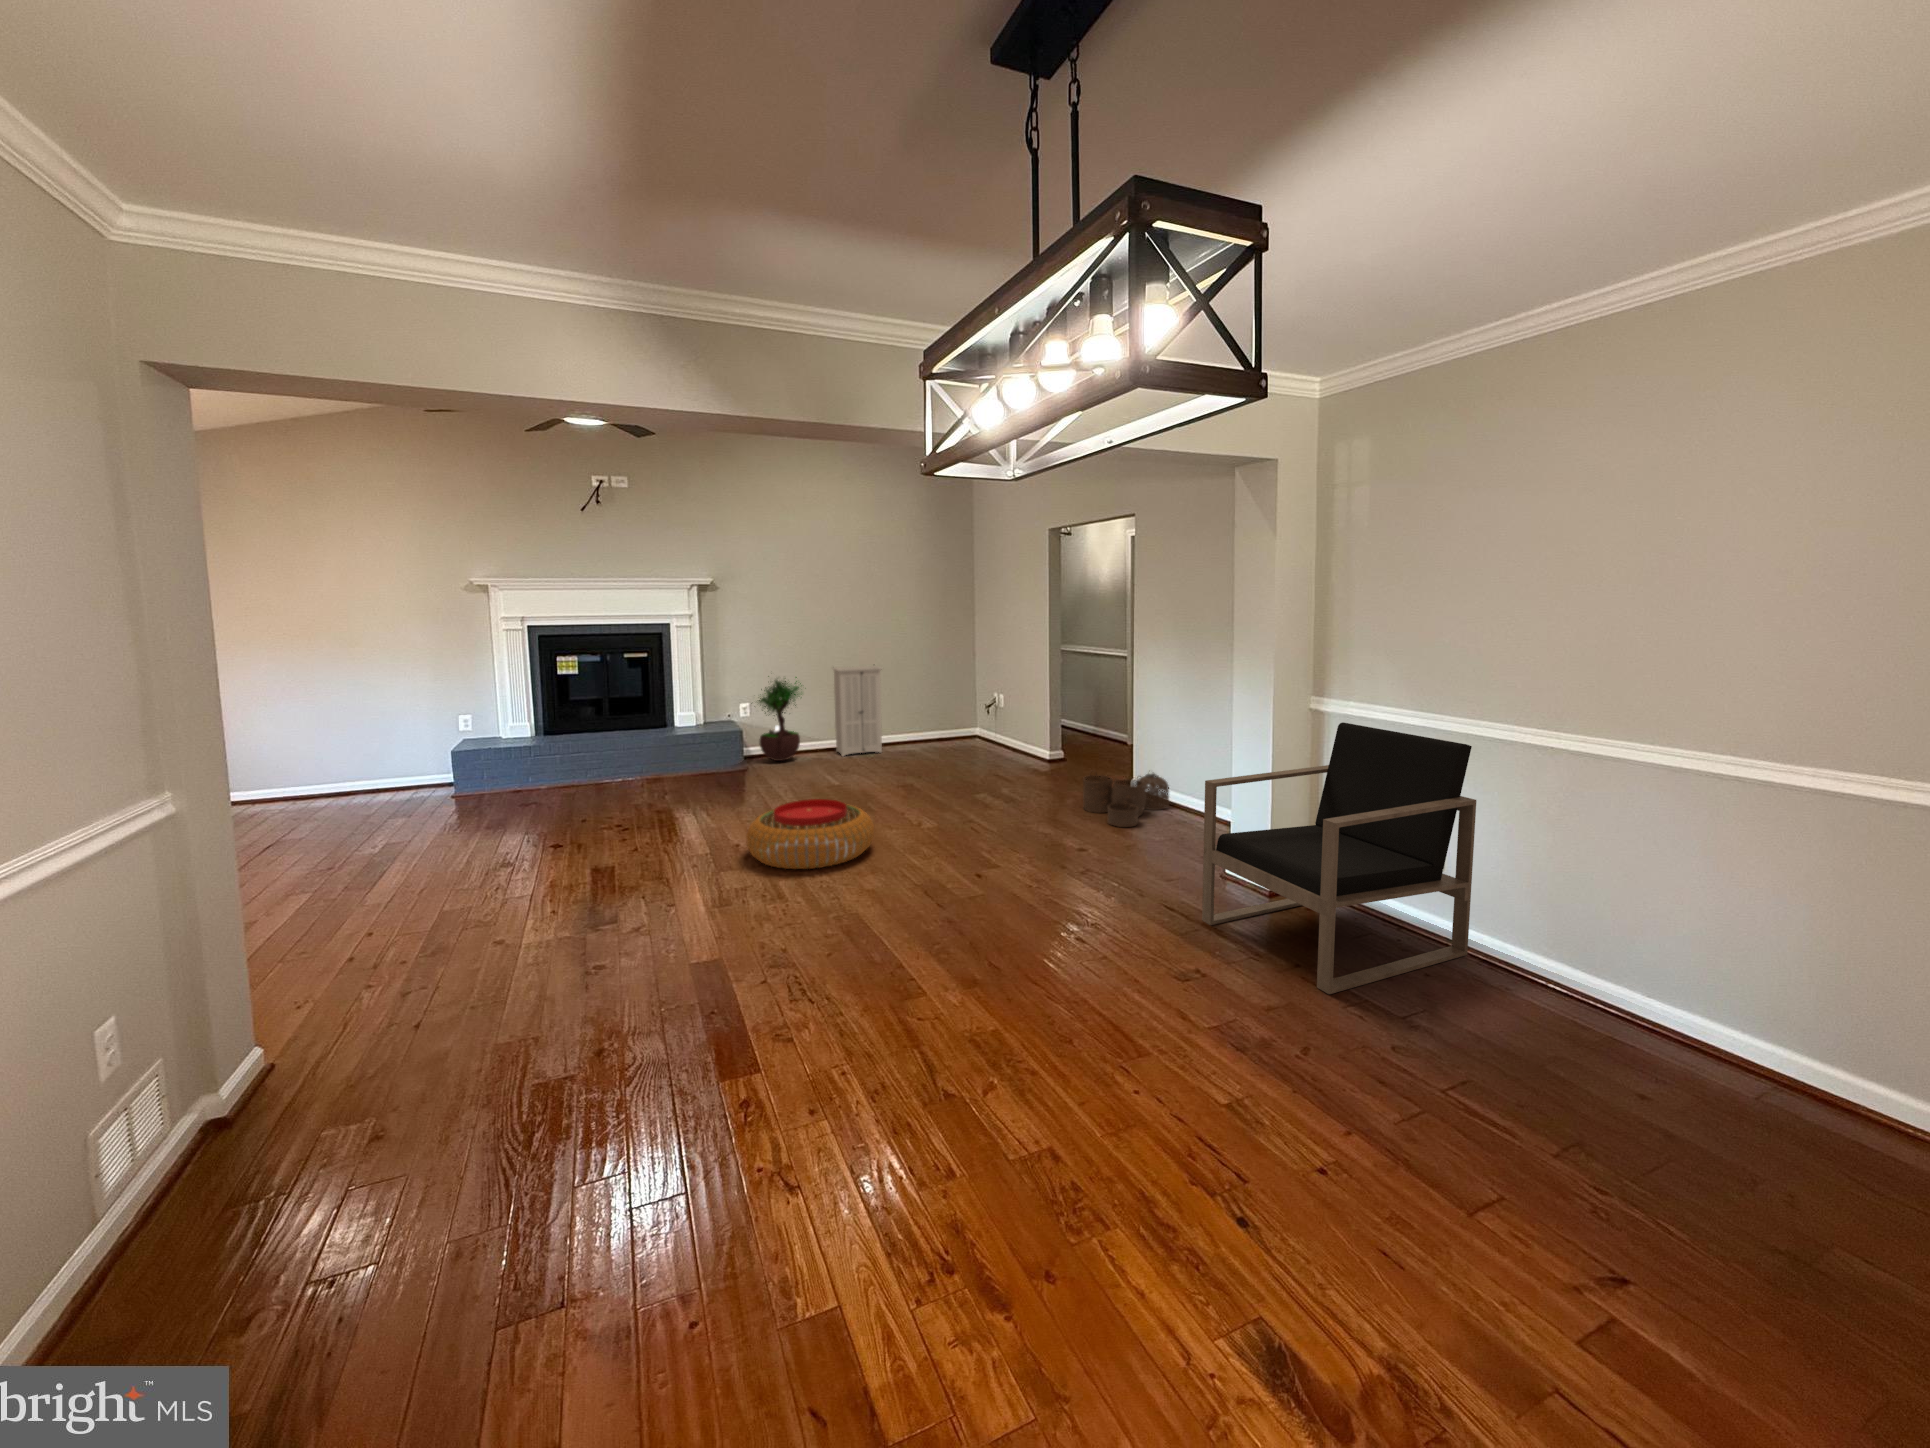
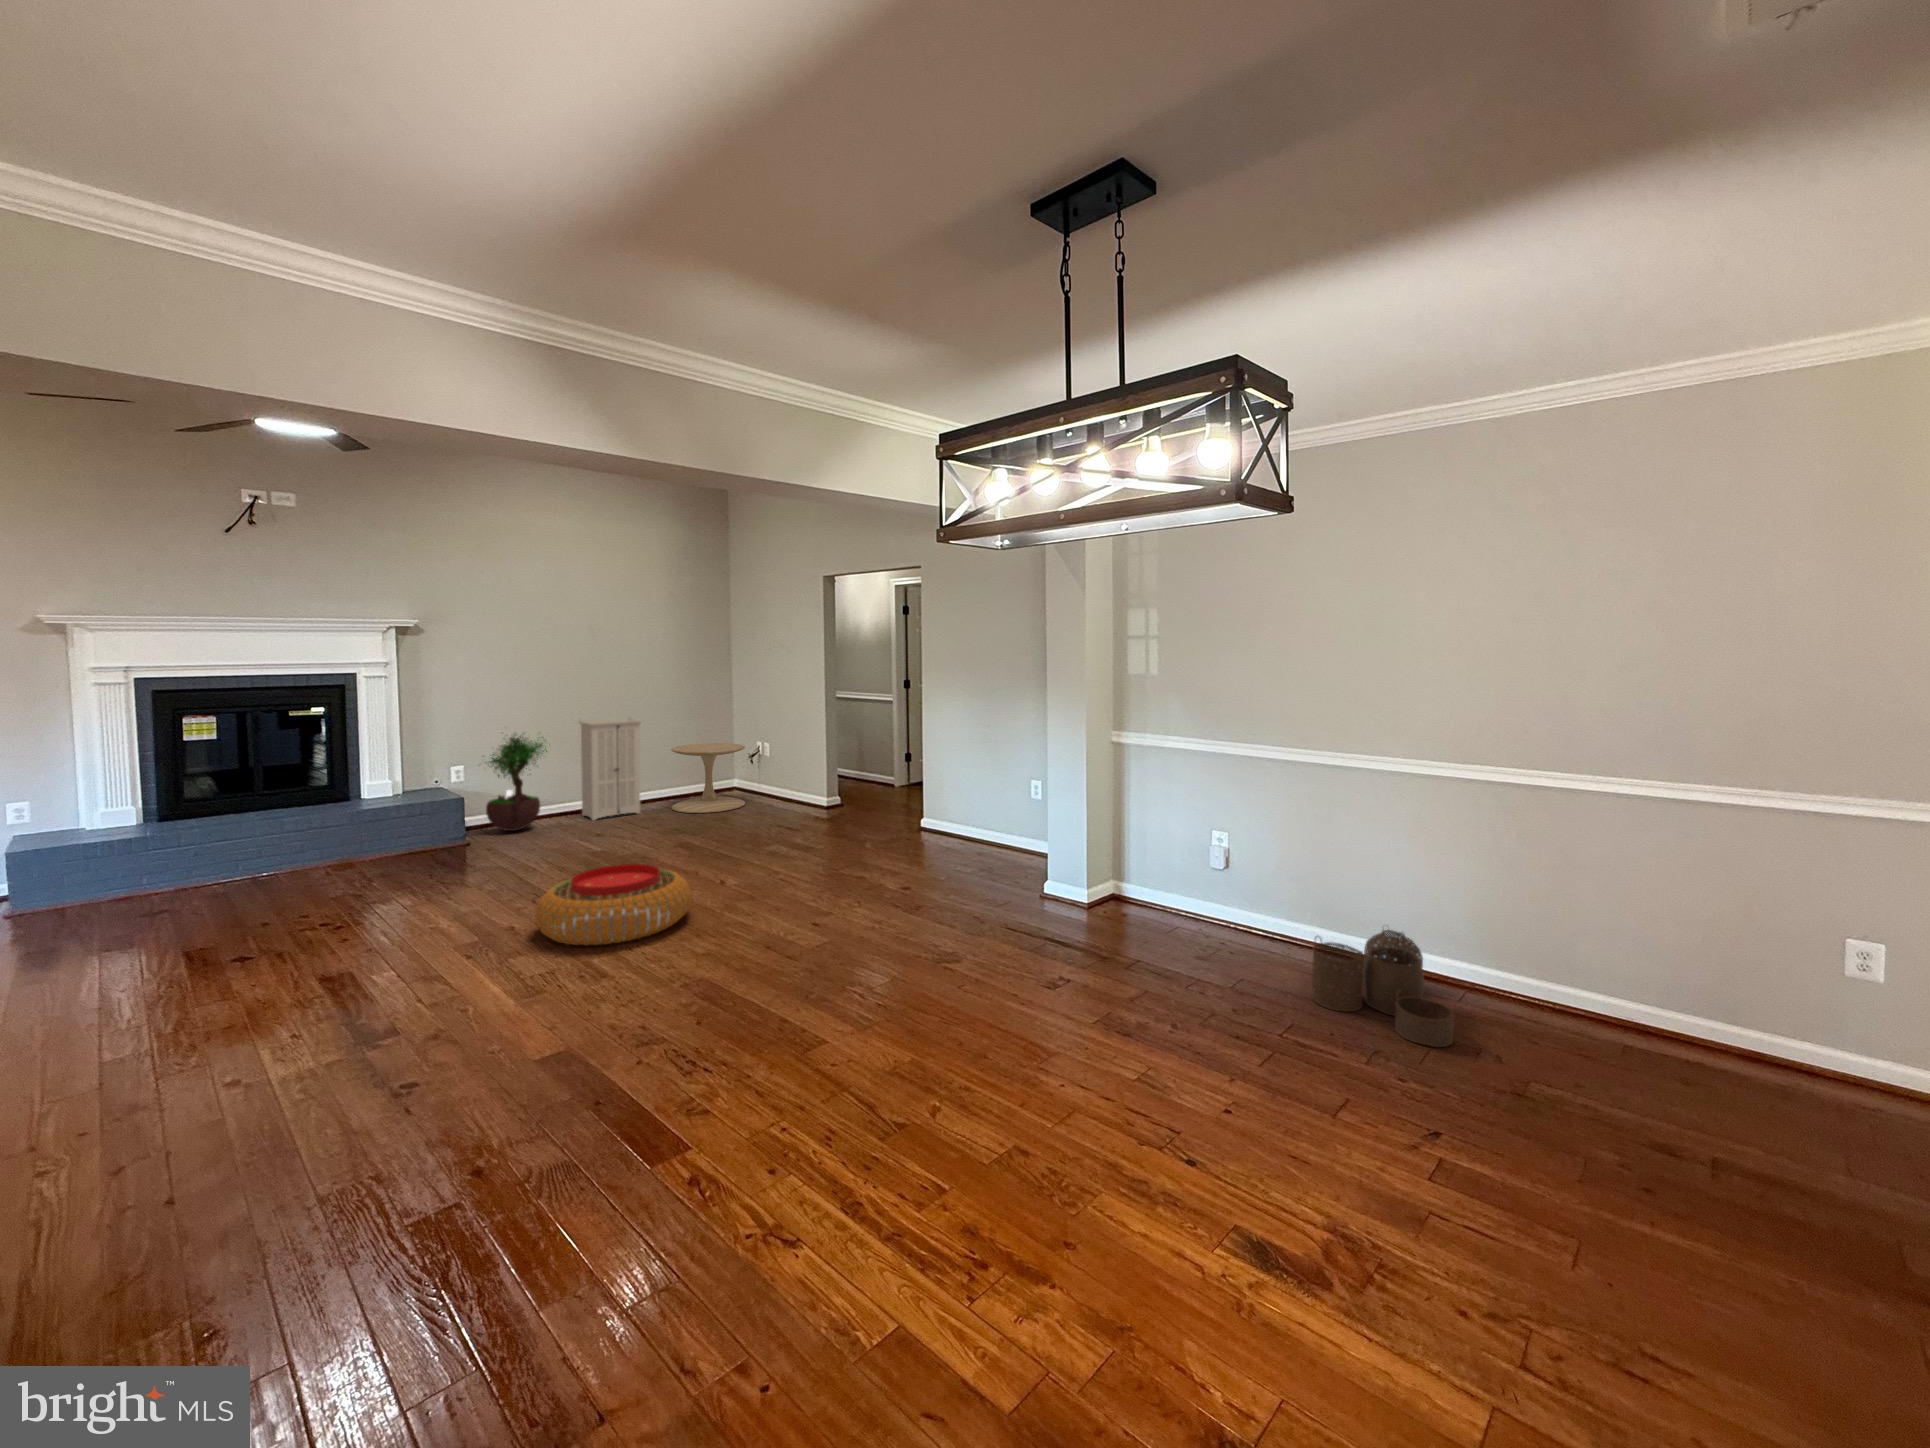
side table: none [908,691,974,756] -> present [671,743,745,813]
armchair: present [1202,722,1476,994] -> none [1044,755,1248,979]
woven basket: present [1083,773,1169,827] -> present [1312,930,1454,1047]

